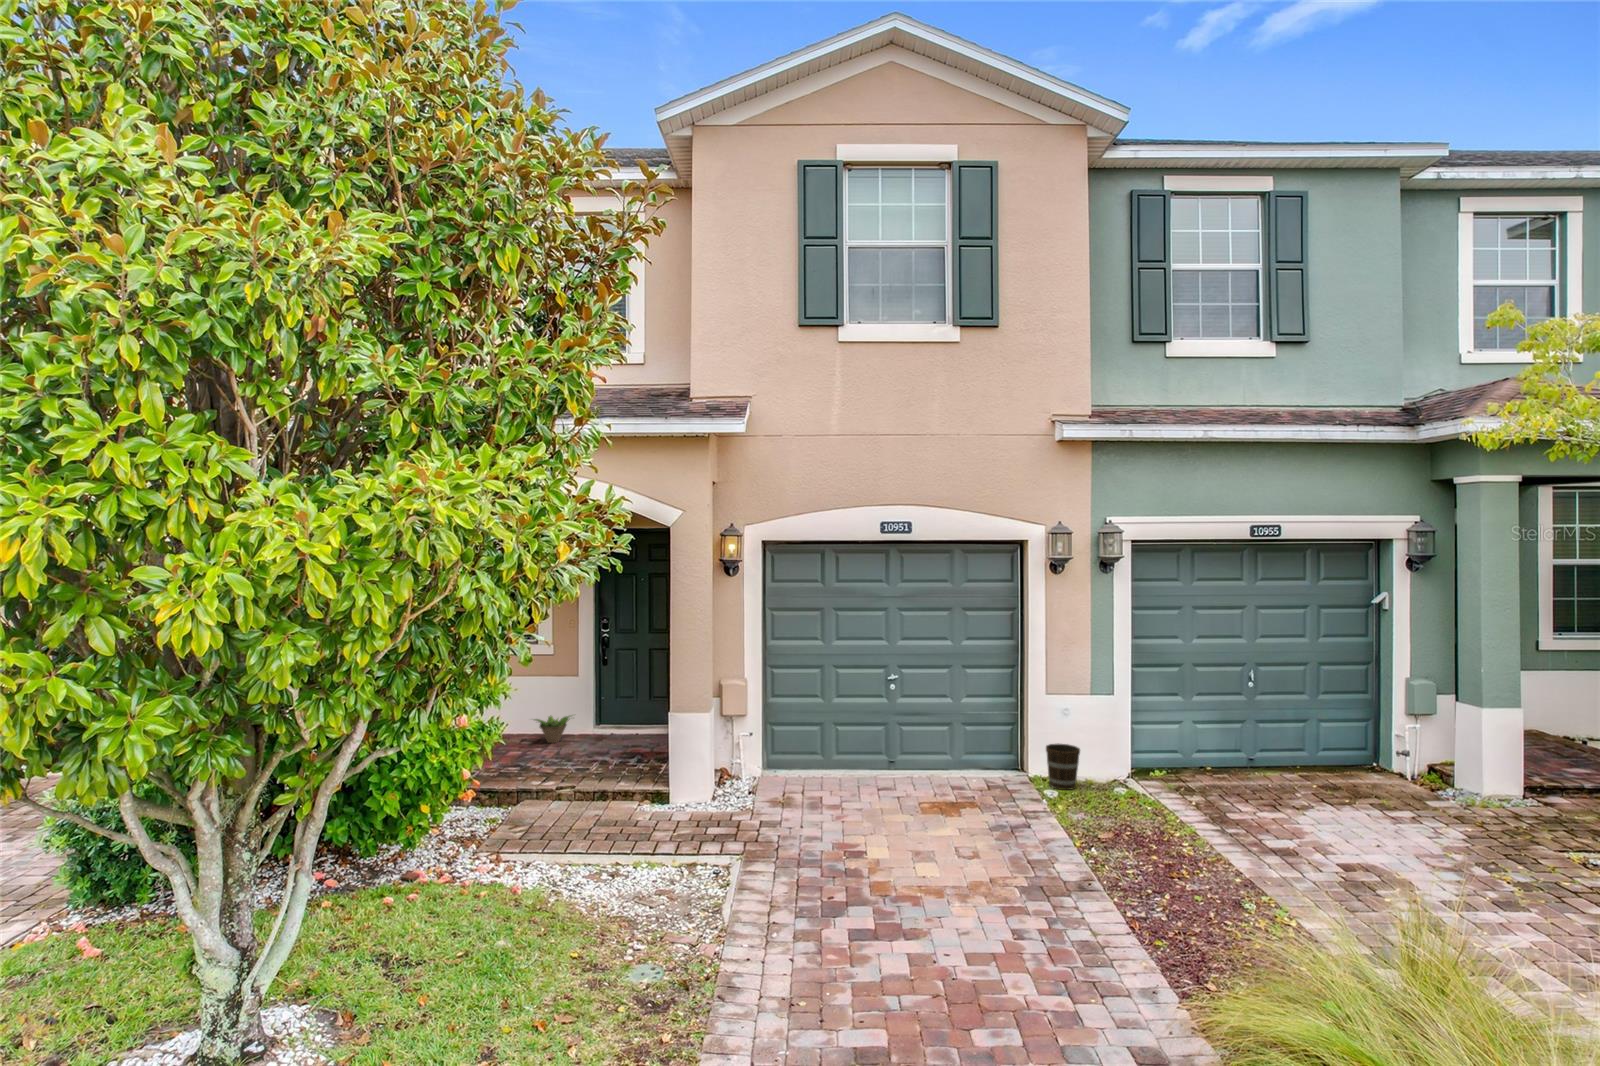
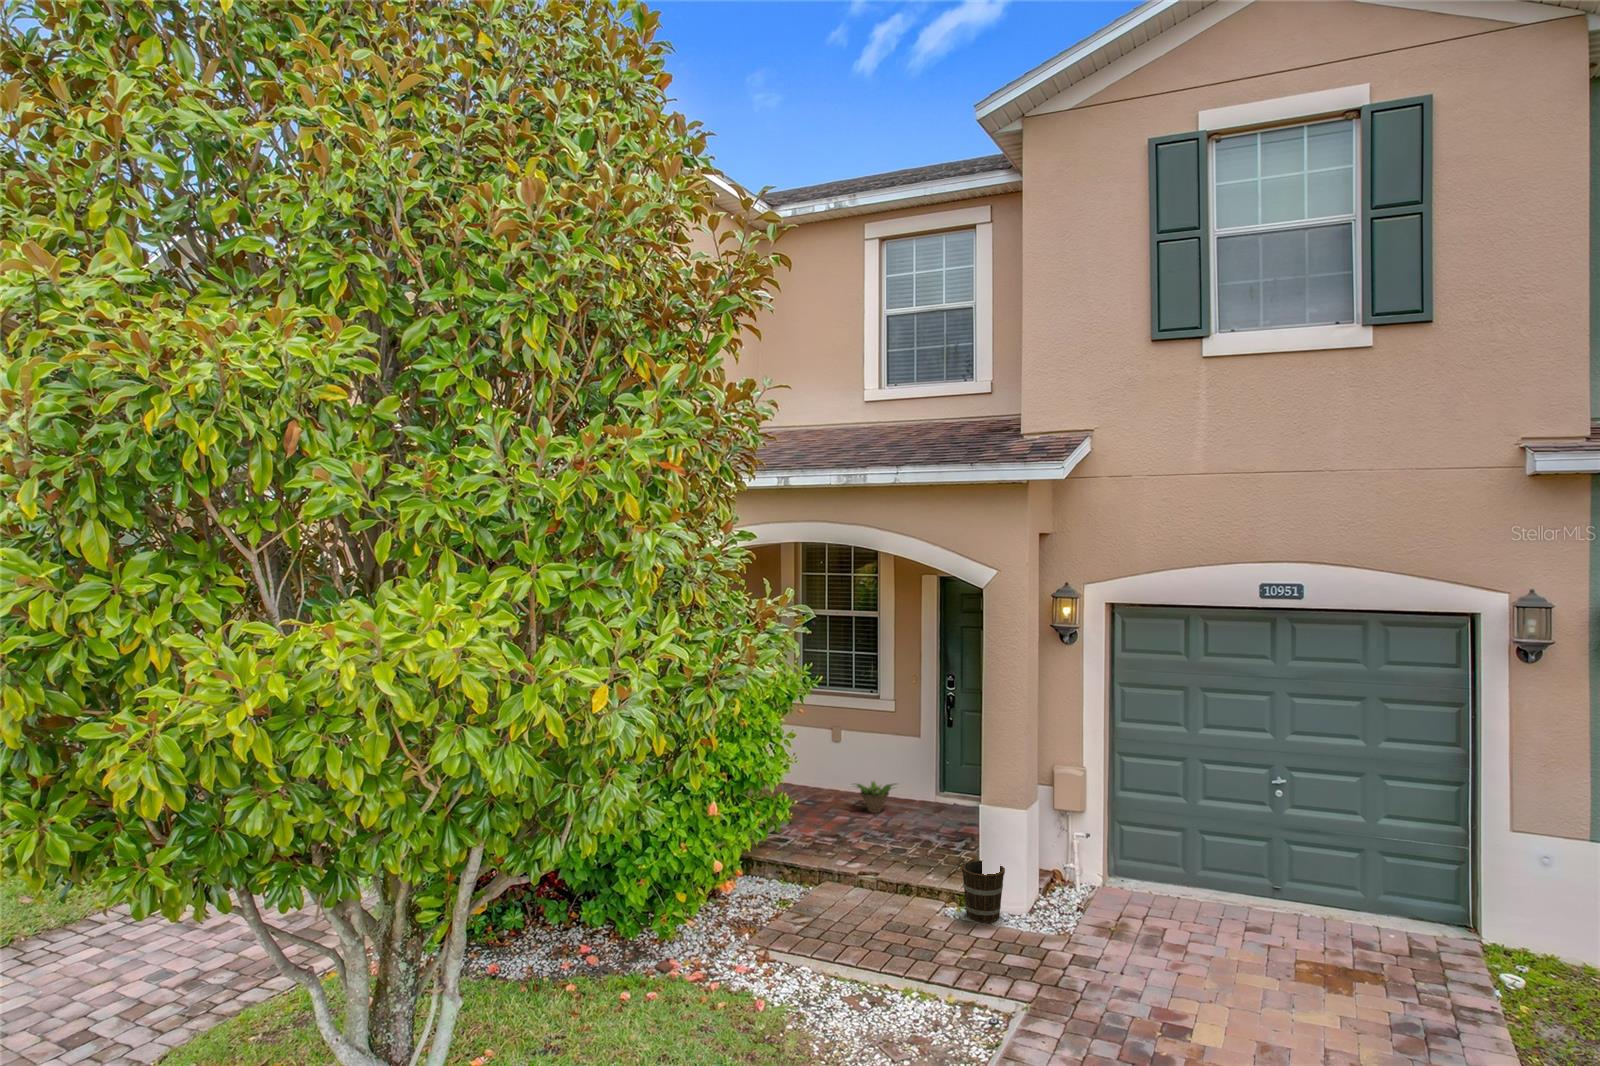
bucket: present [1046,744,1080,790] -> present [962,860,1005,922]

